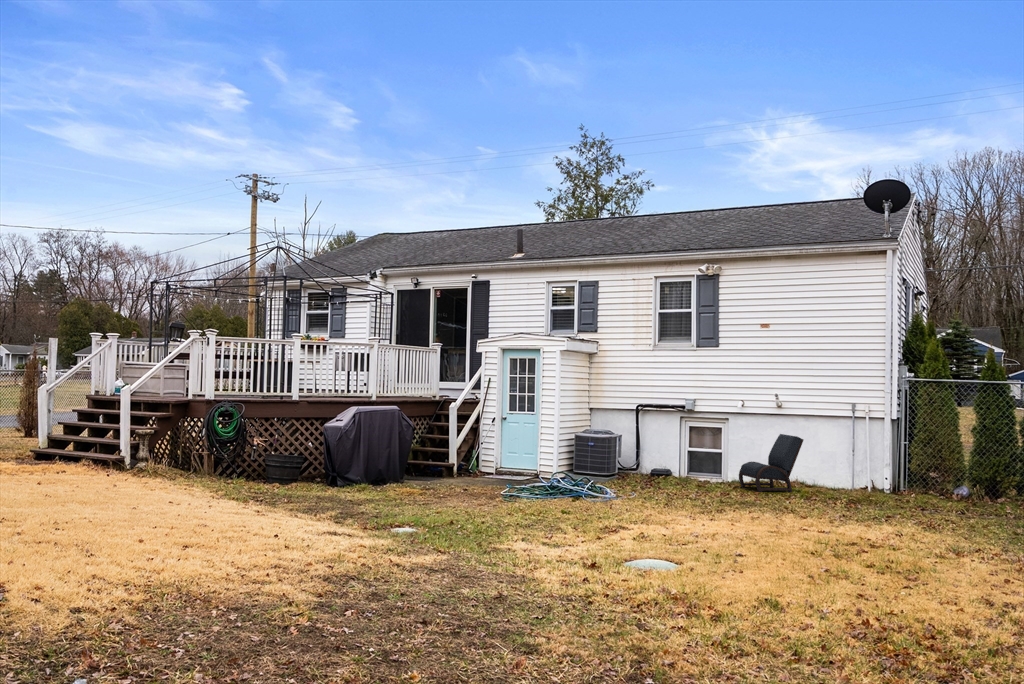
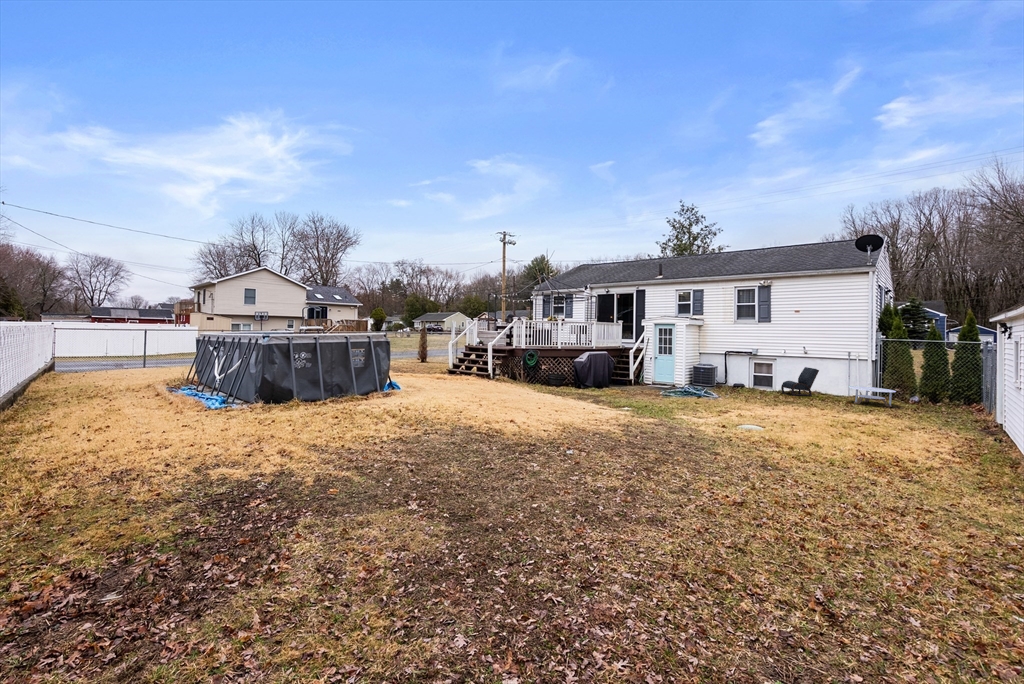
round table: none [853,470,932,508] -> present [849,386,896,407]

